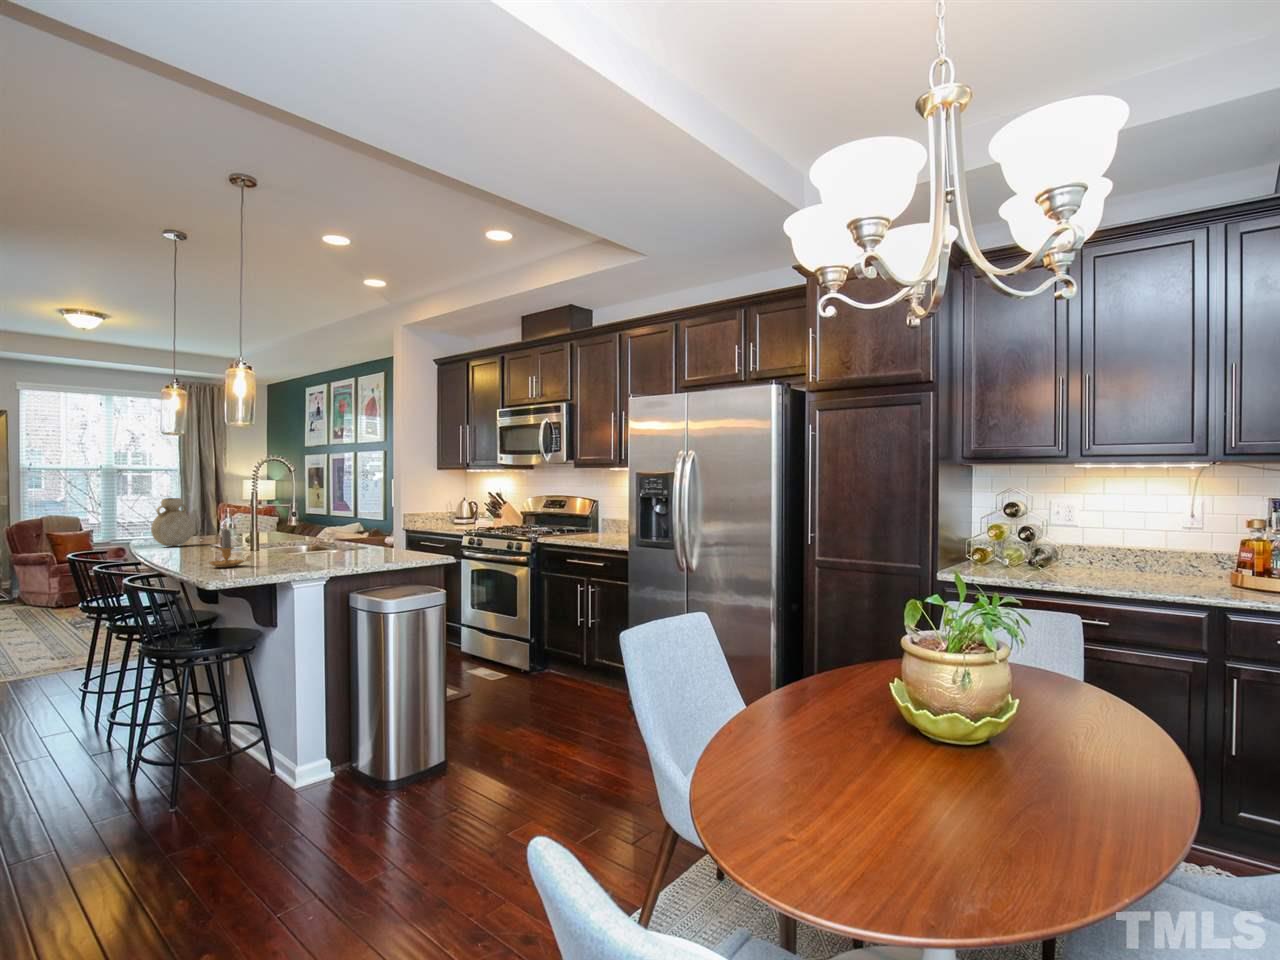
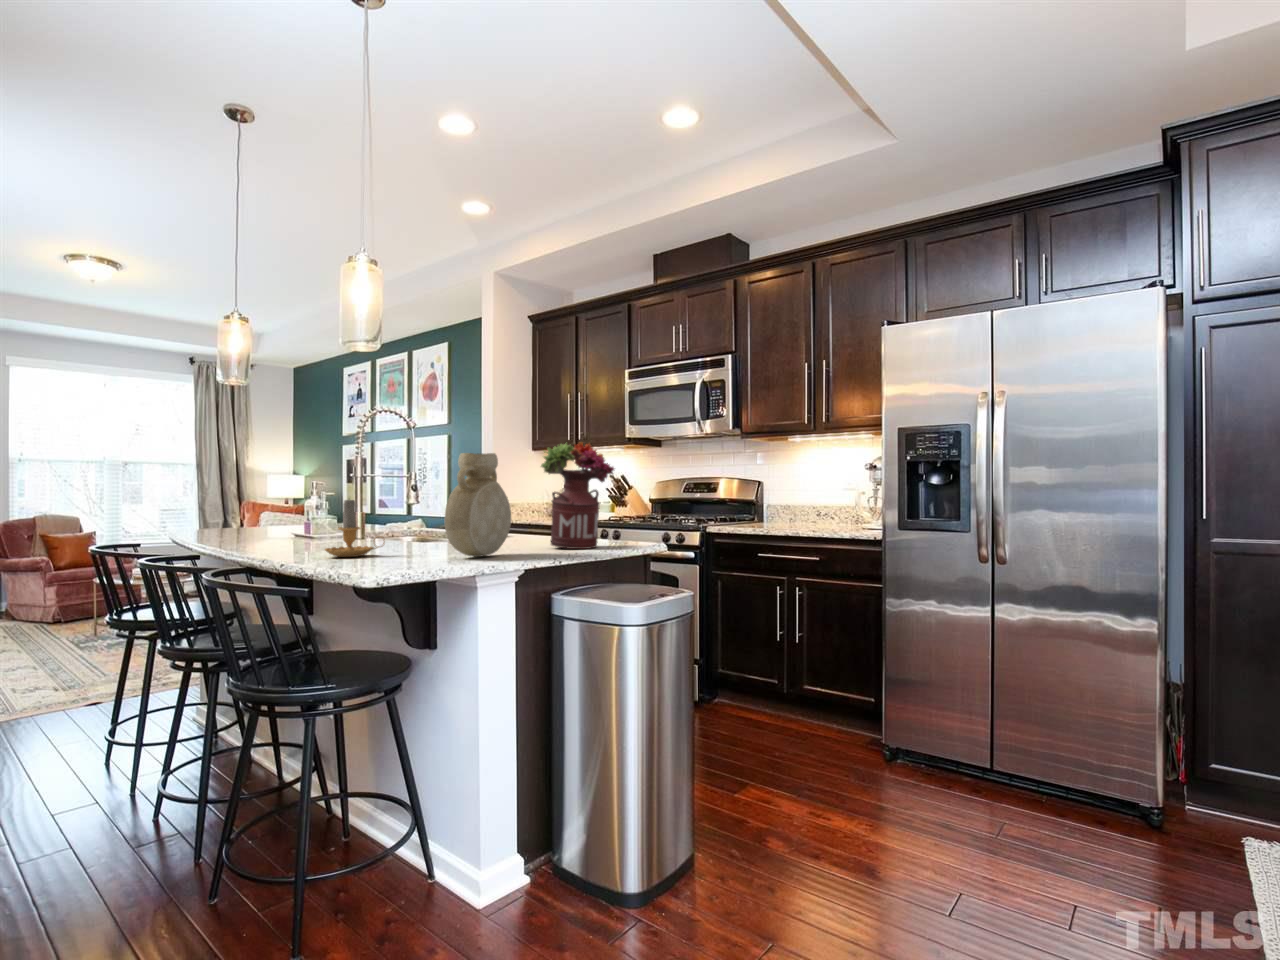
flower arrangement: none [360,487,413,561] -> present [541,442,614,549]
vase: present [151,498,194,546] -> present [444,453,511,557]

